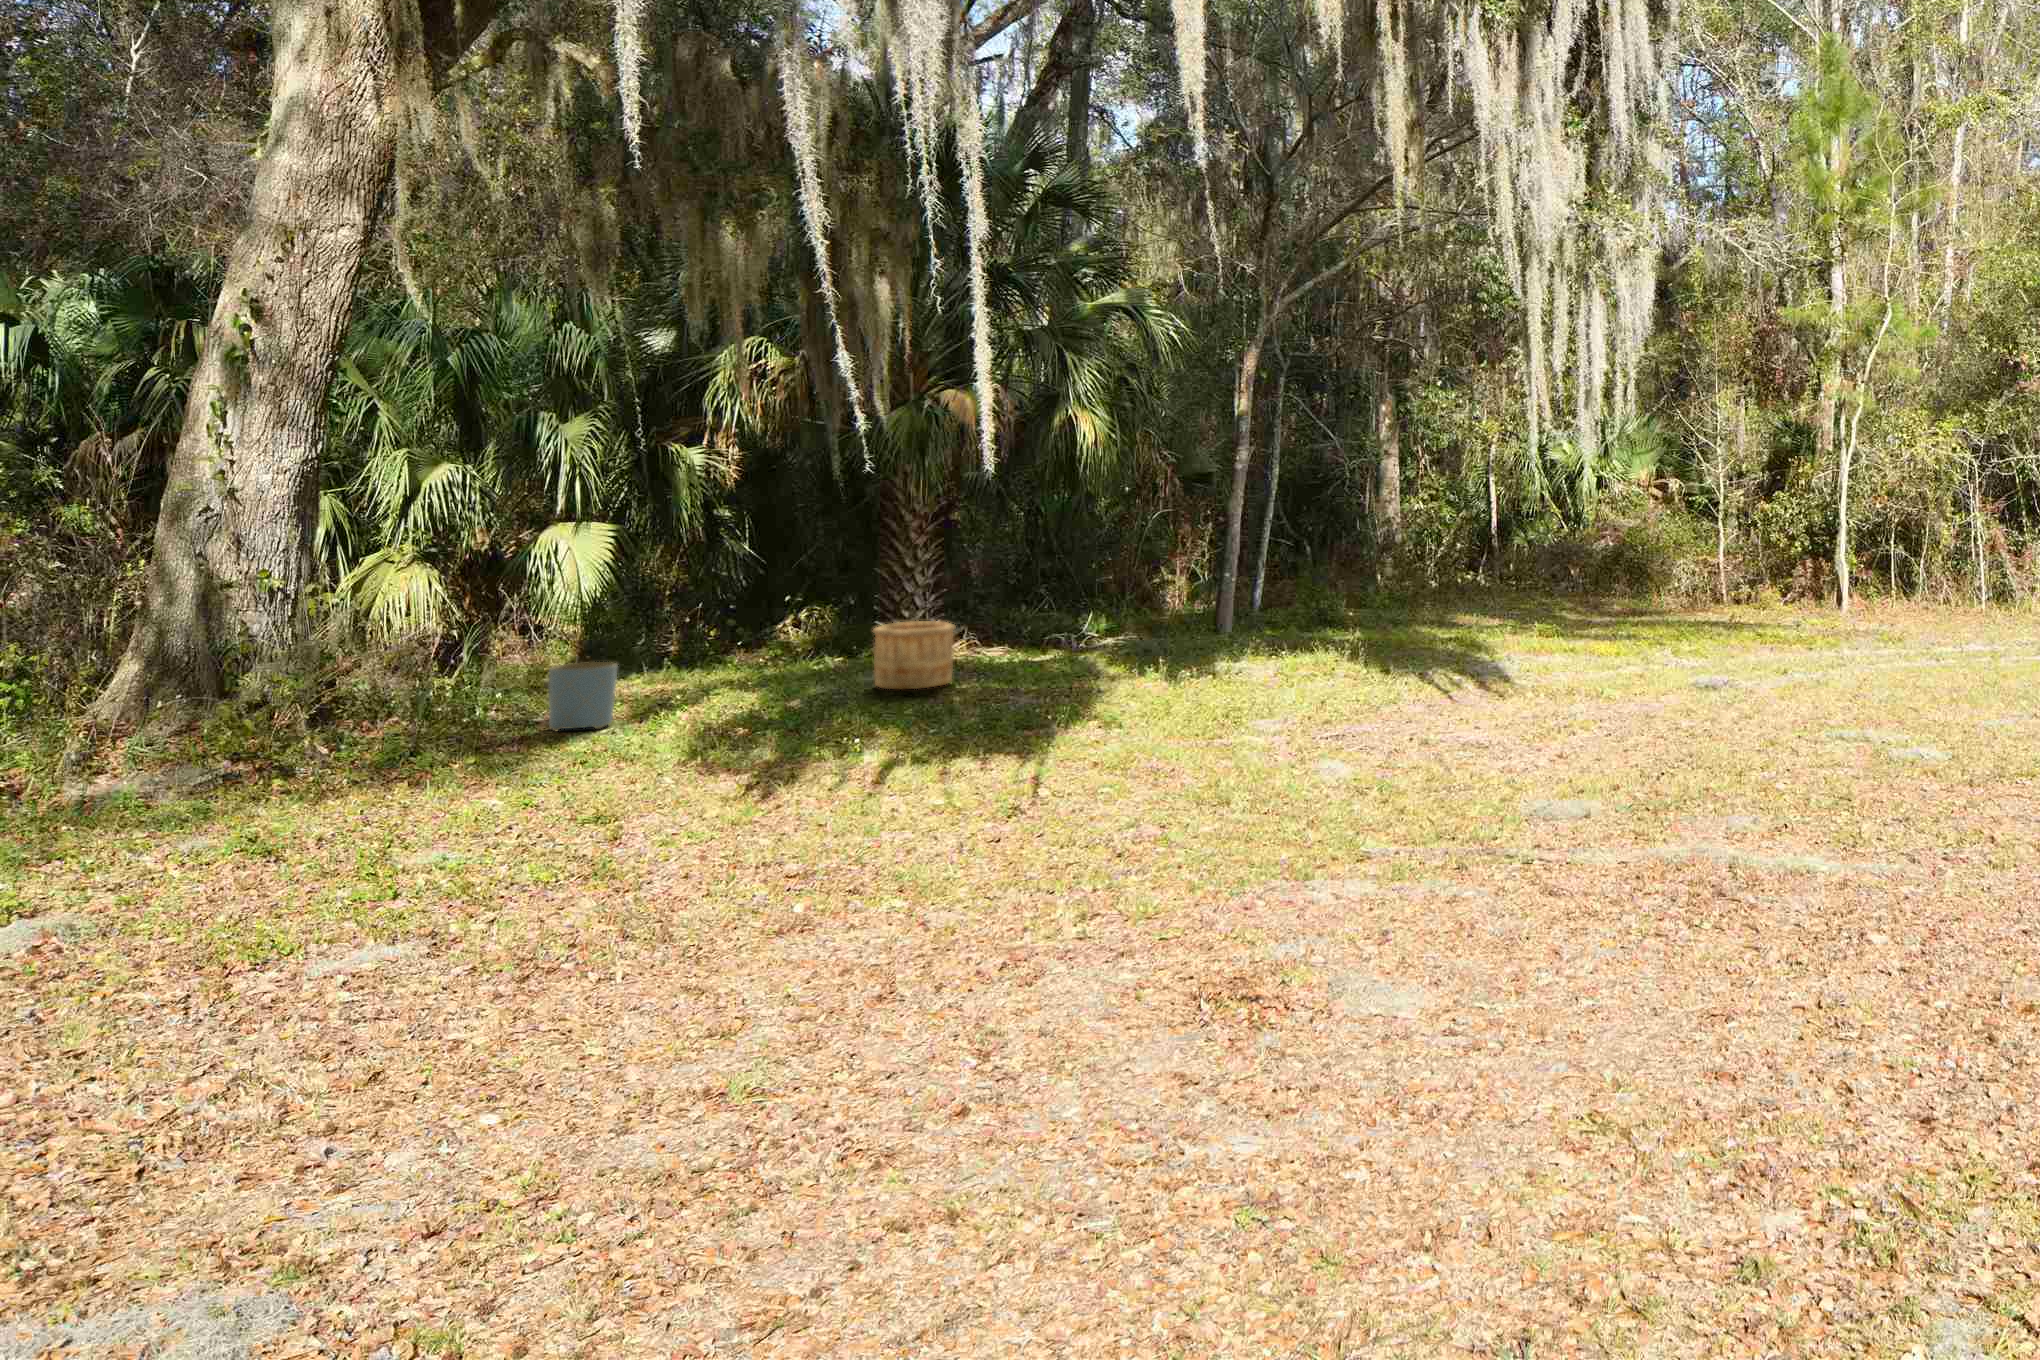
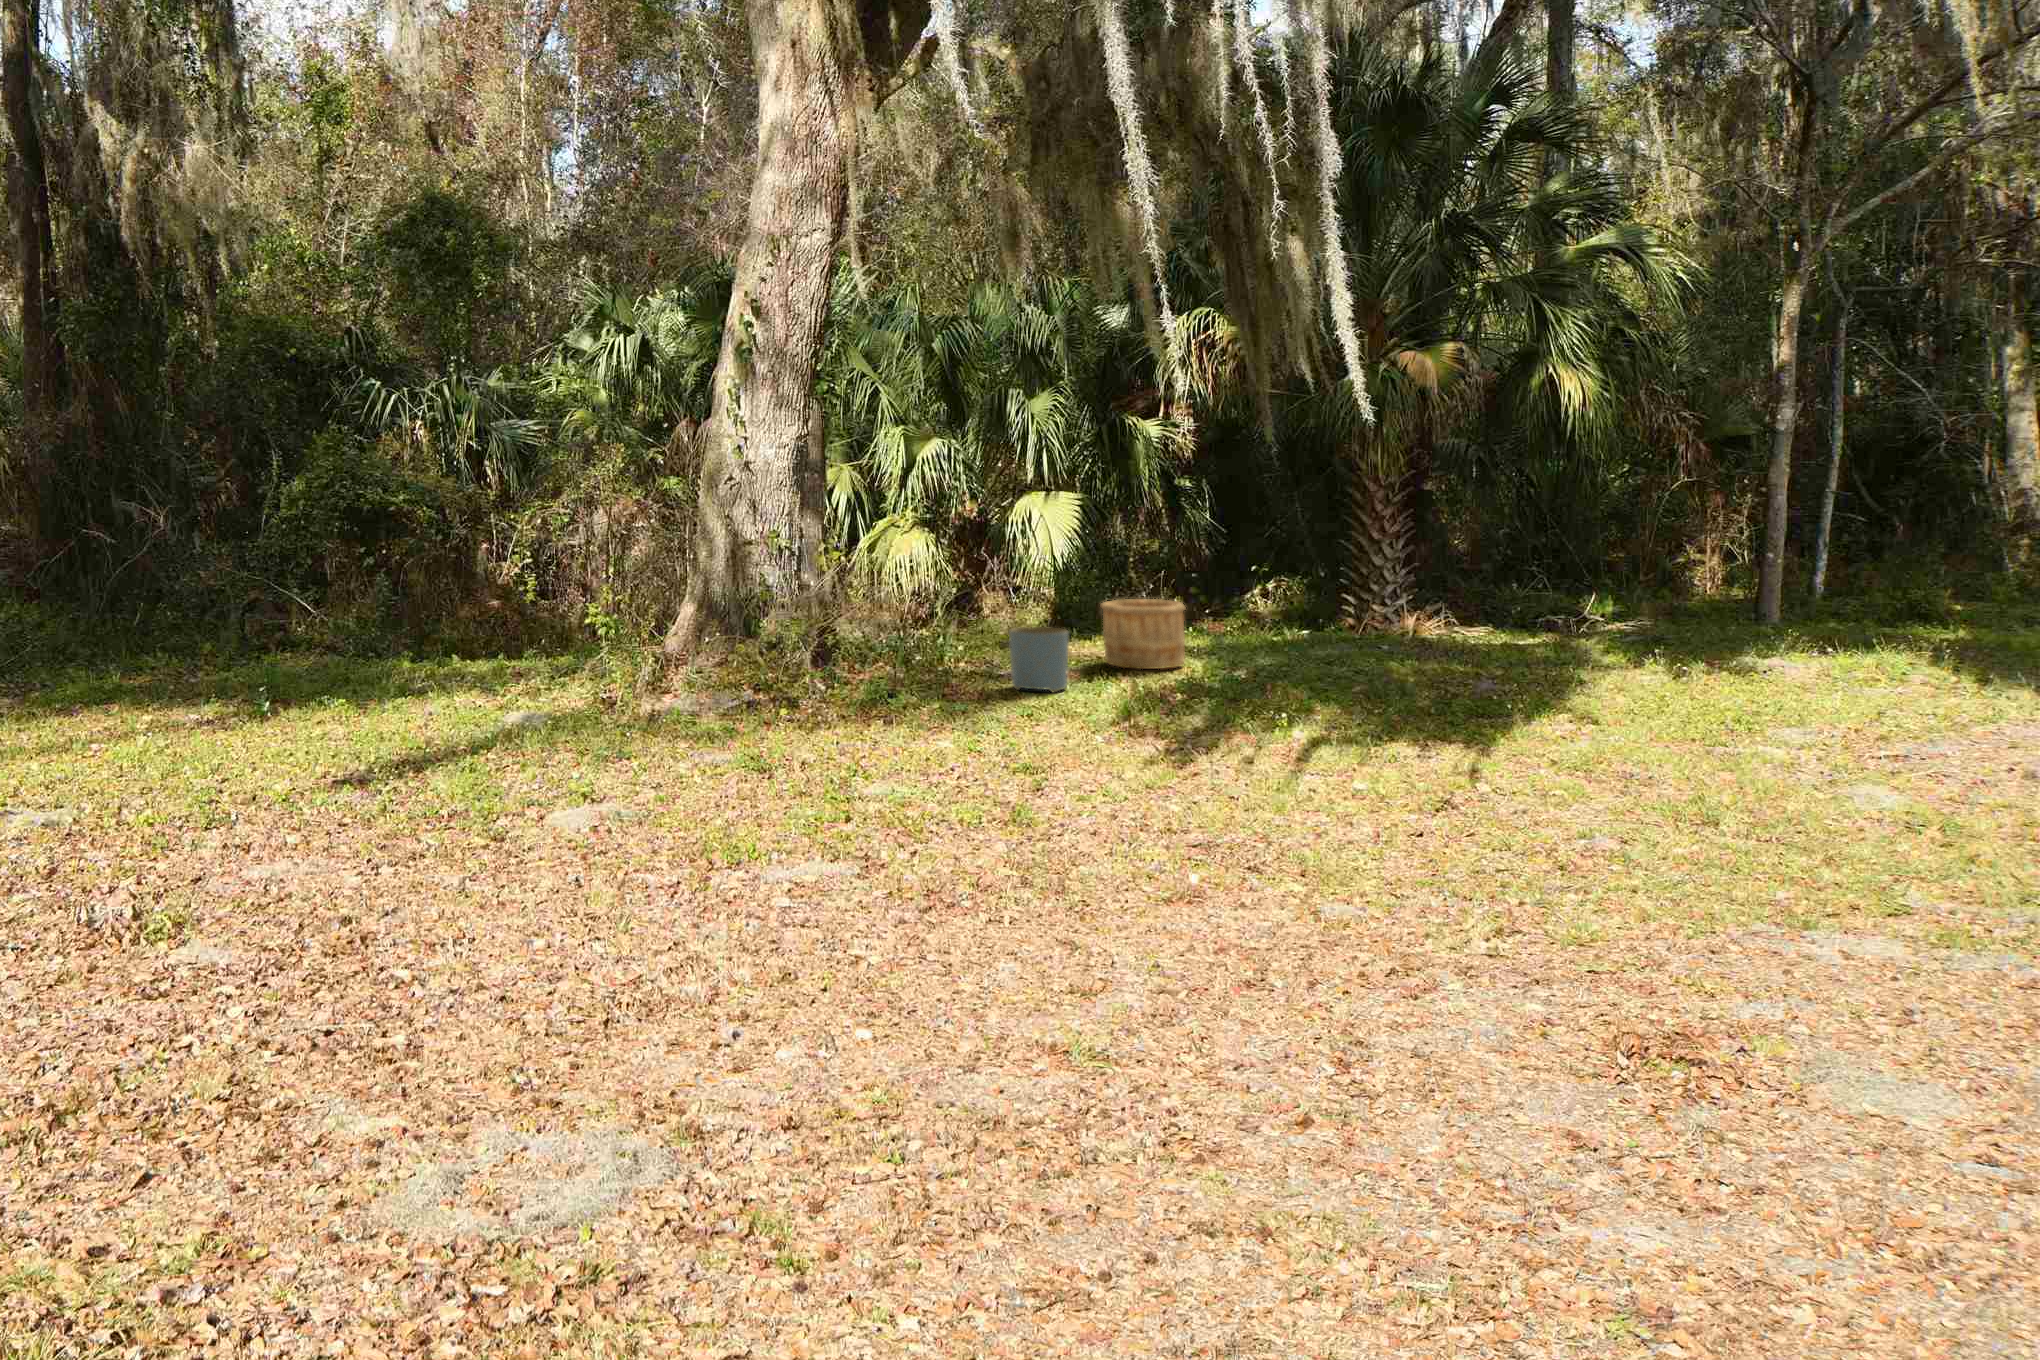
wooden bucket: present [873,621,955,689] -> present [1101,599,1185,669]

